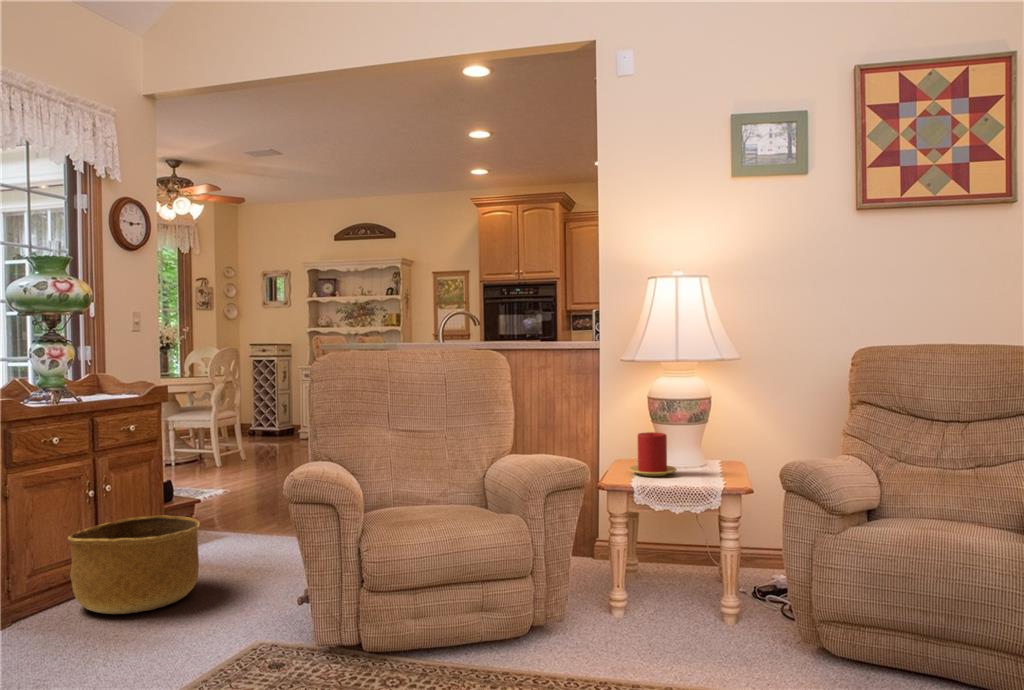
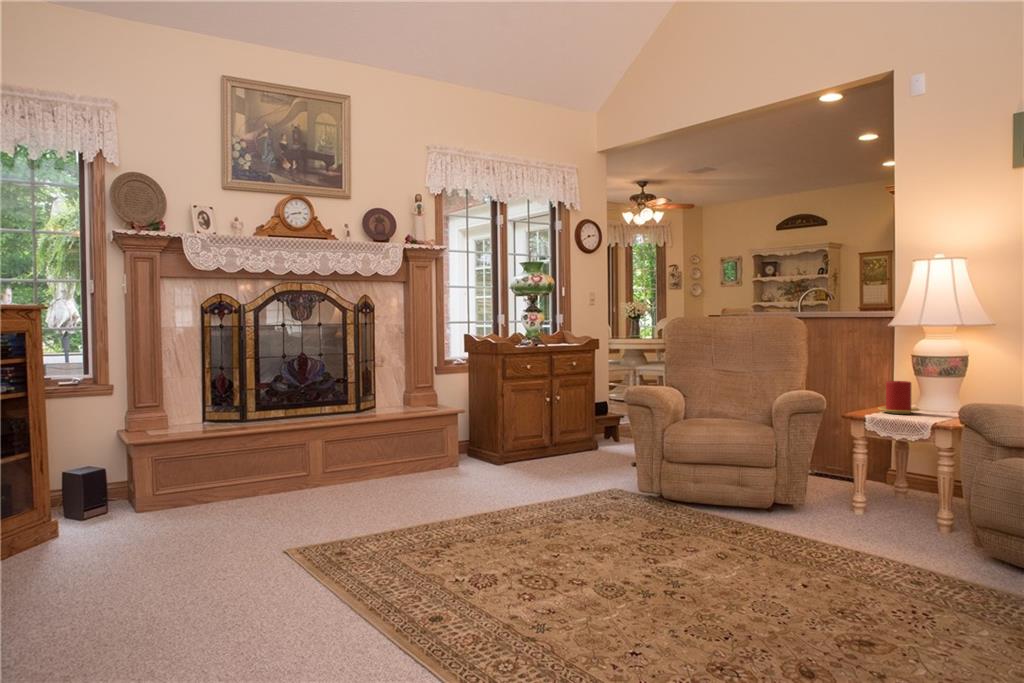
basket: present [68,515,200,614] -> none [533,417,603,466]

